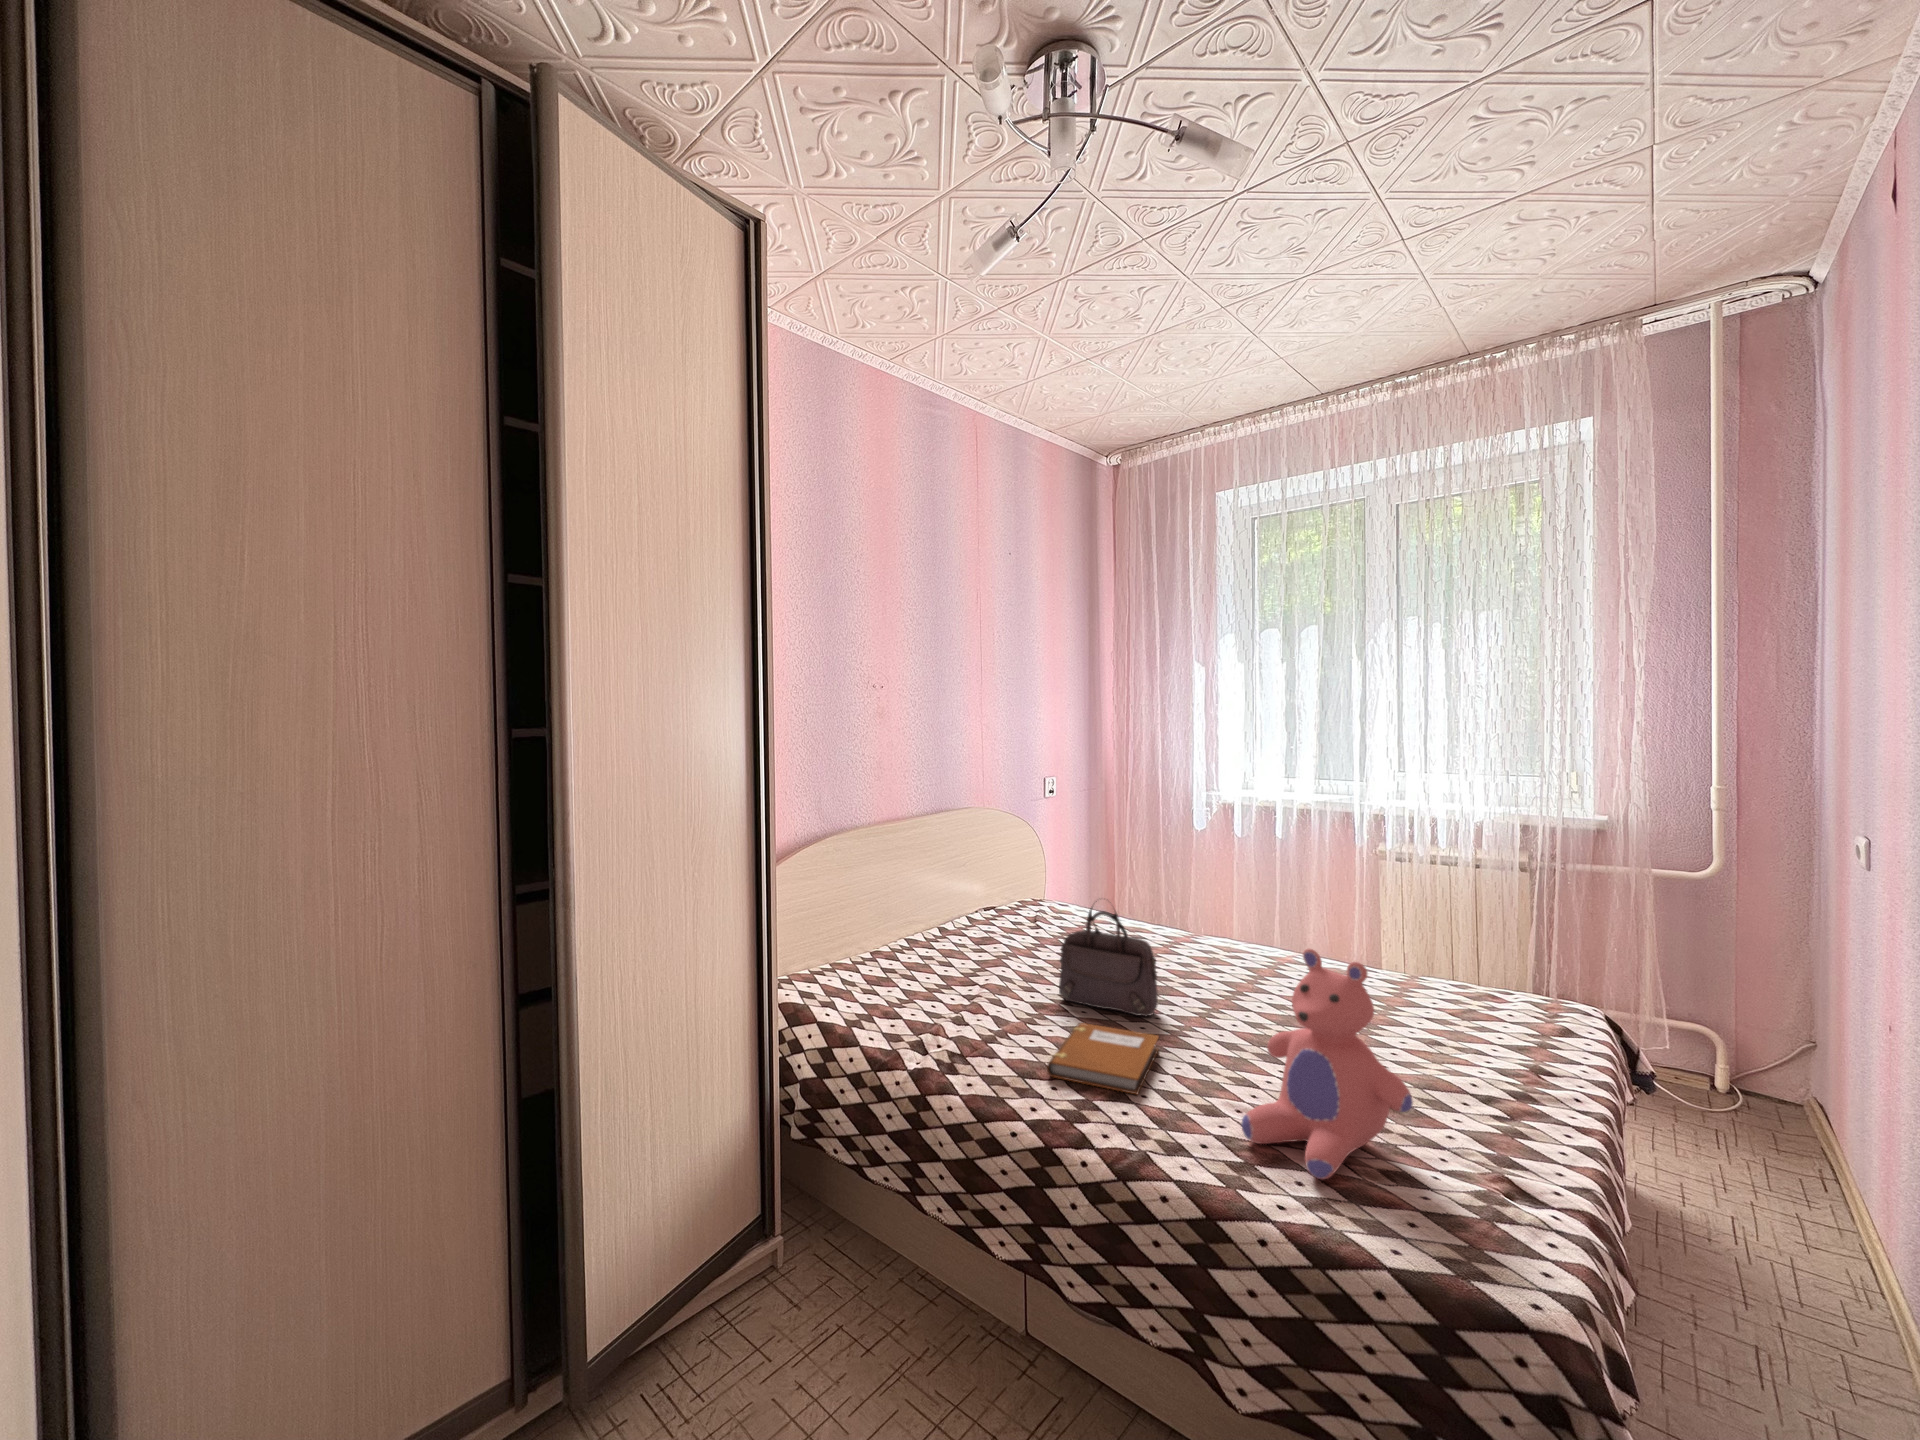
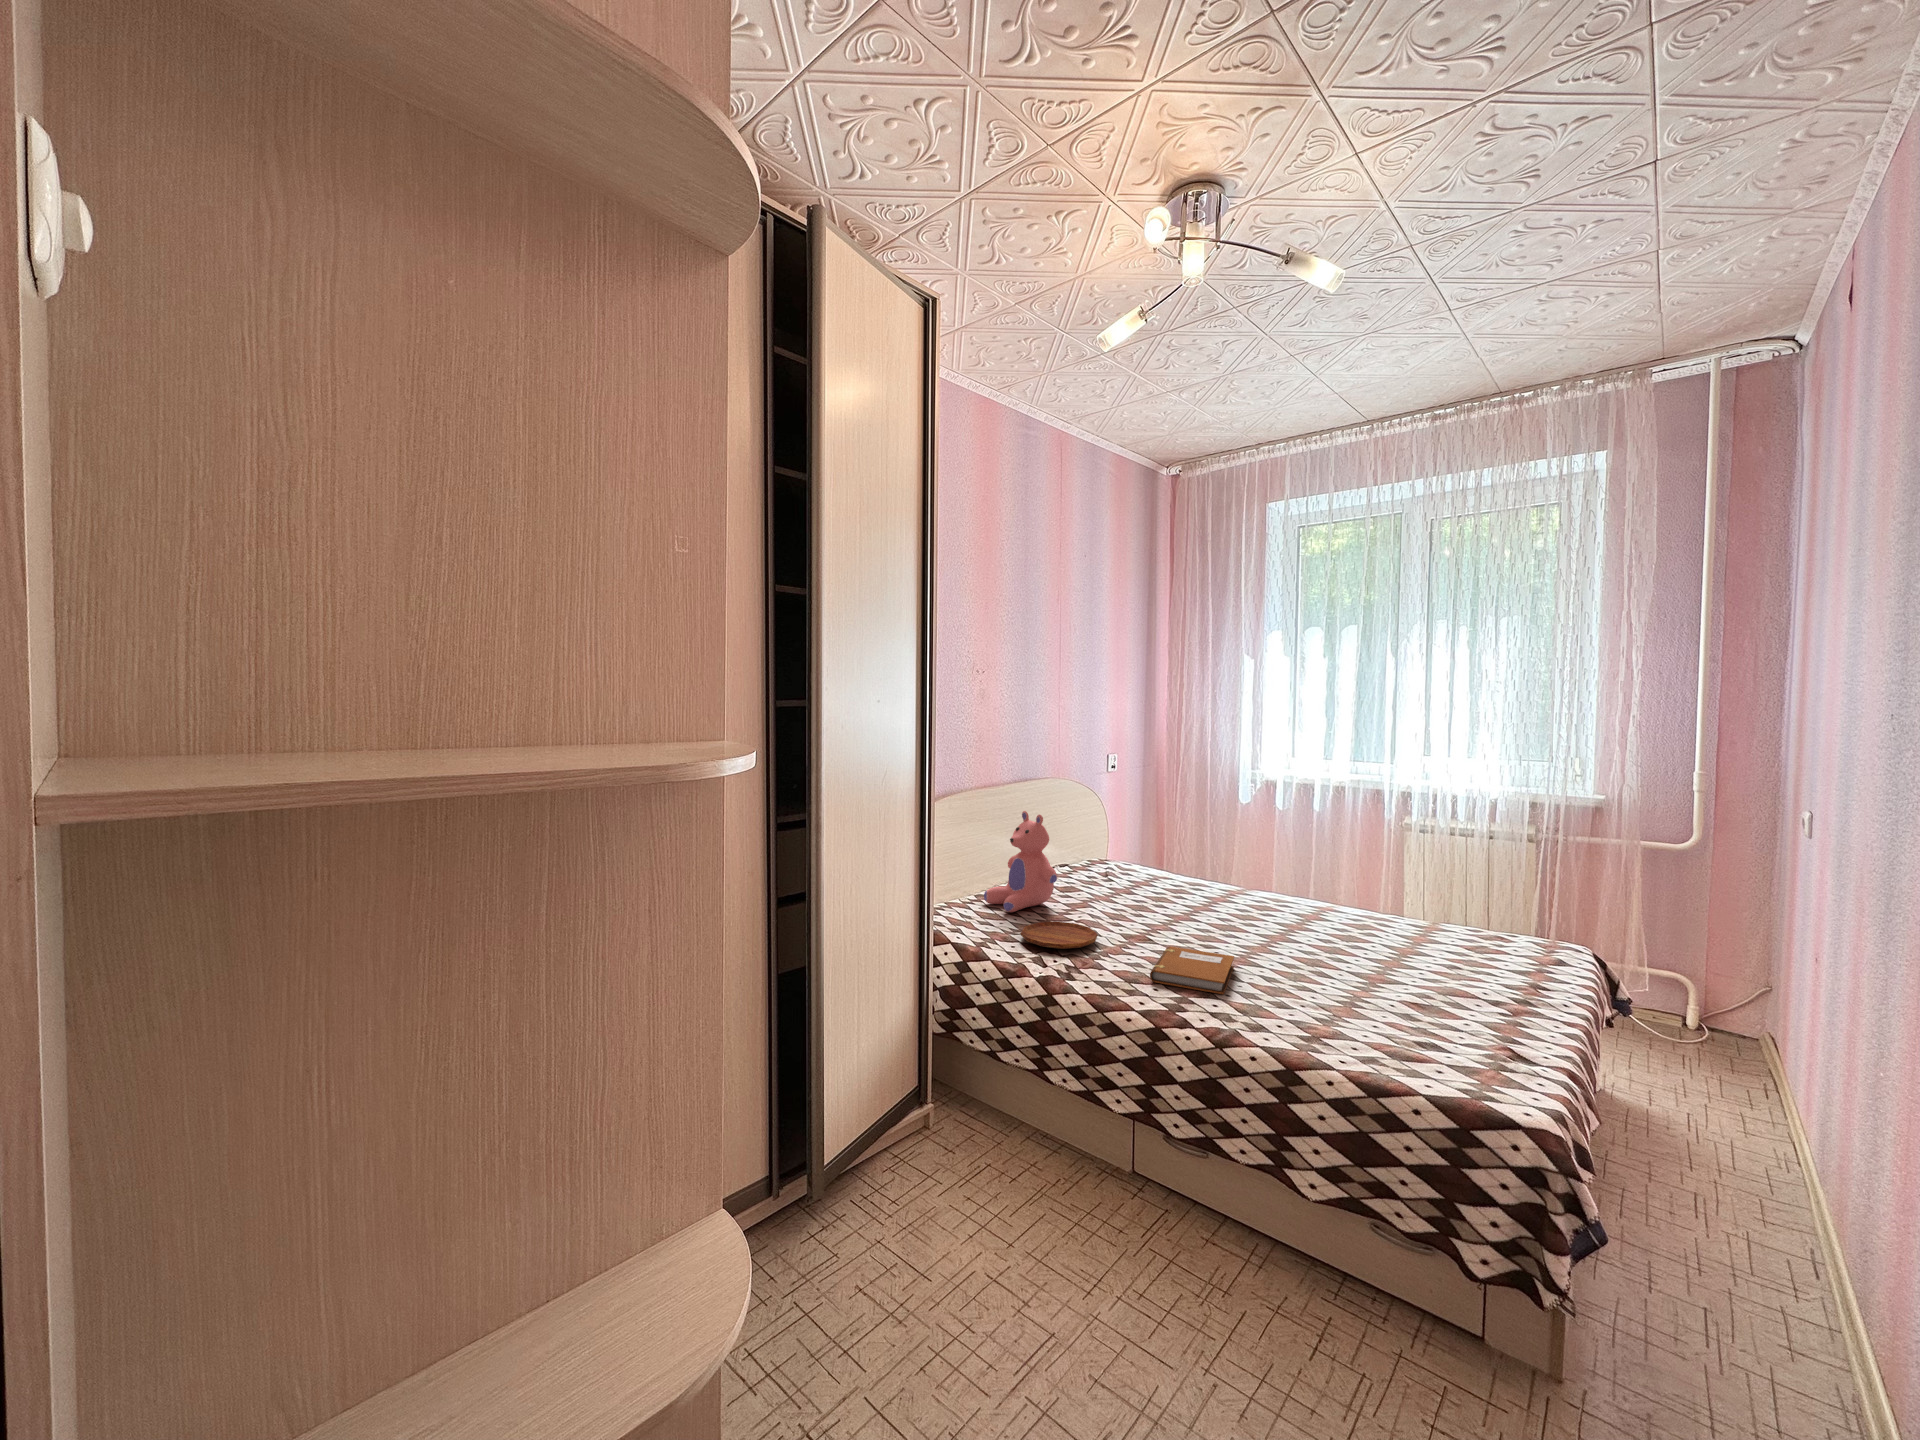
handbag: present [1059,908,1158,1016] -> none [1144,850,1228,946]
teddy bear: present [1241,949,1413,1179] -> present [984,811,1057,912]
tray: none [902,988,998,1028] -> present [1020,921,1098,949]

